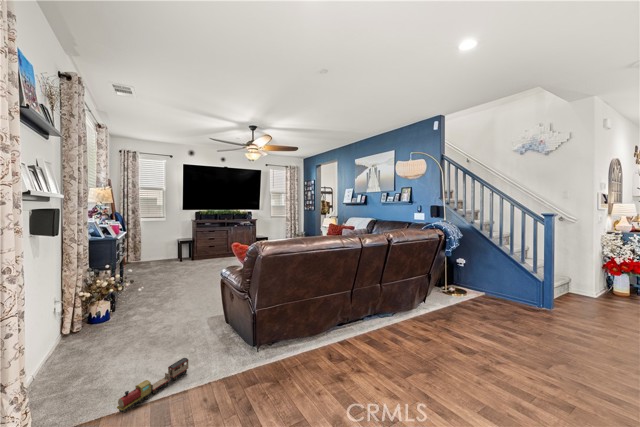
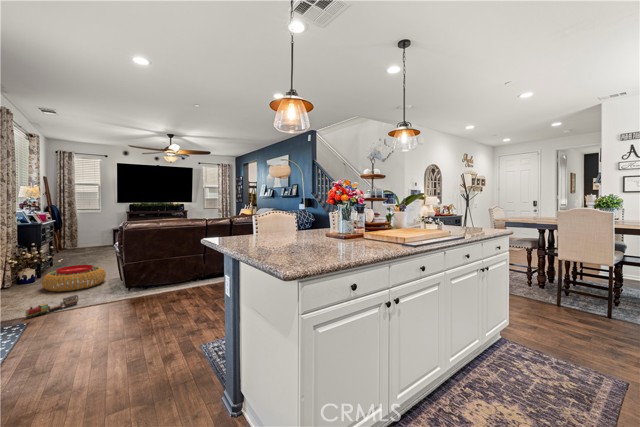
pouf: none [123,296,203,340] -> present [42,265,106,291]

